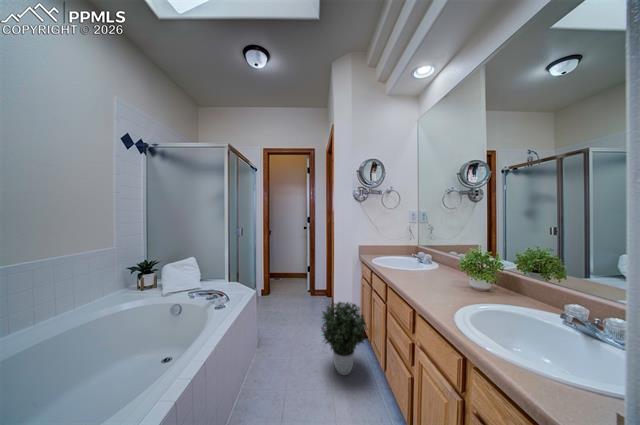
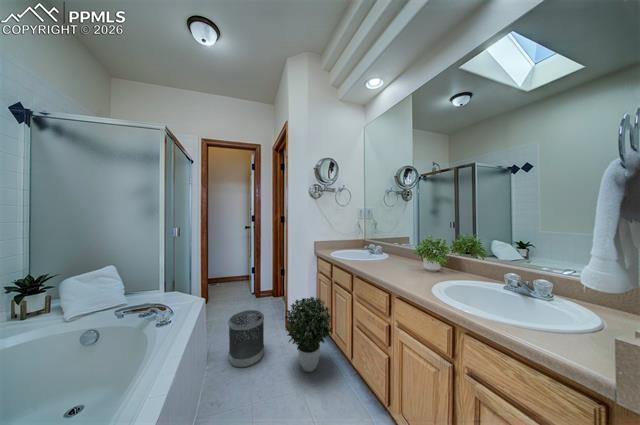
wastebasket: none [275,306,306,357] -> present [228,310,264,368]

